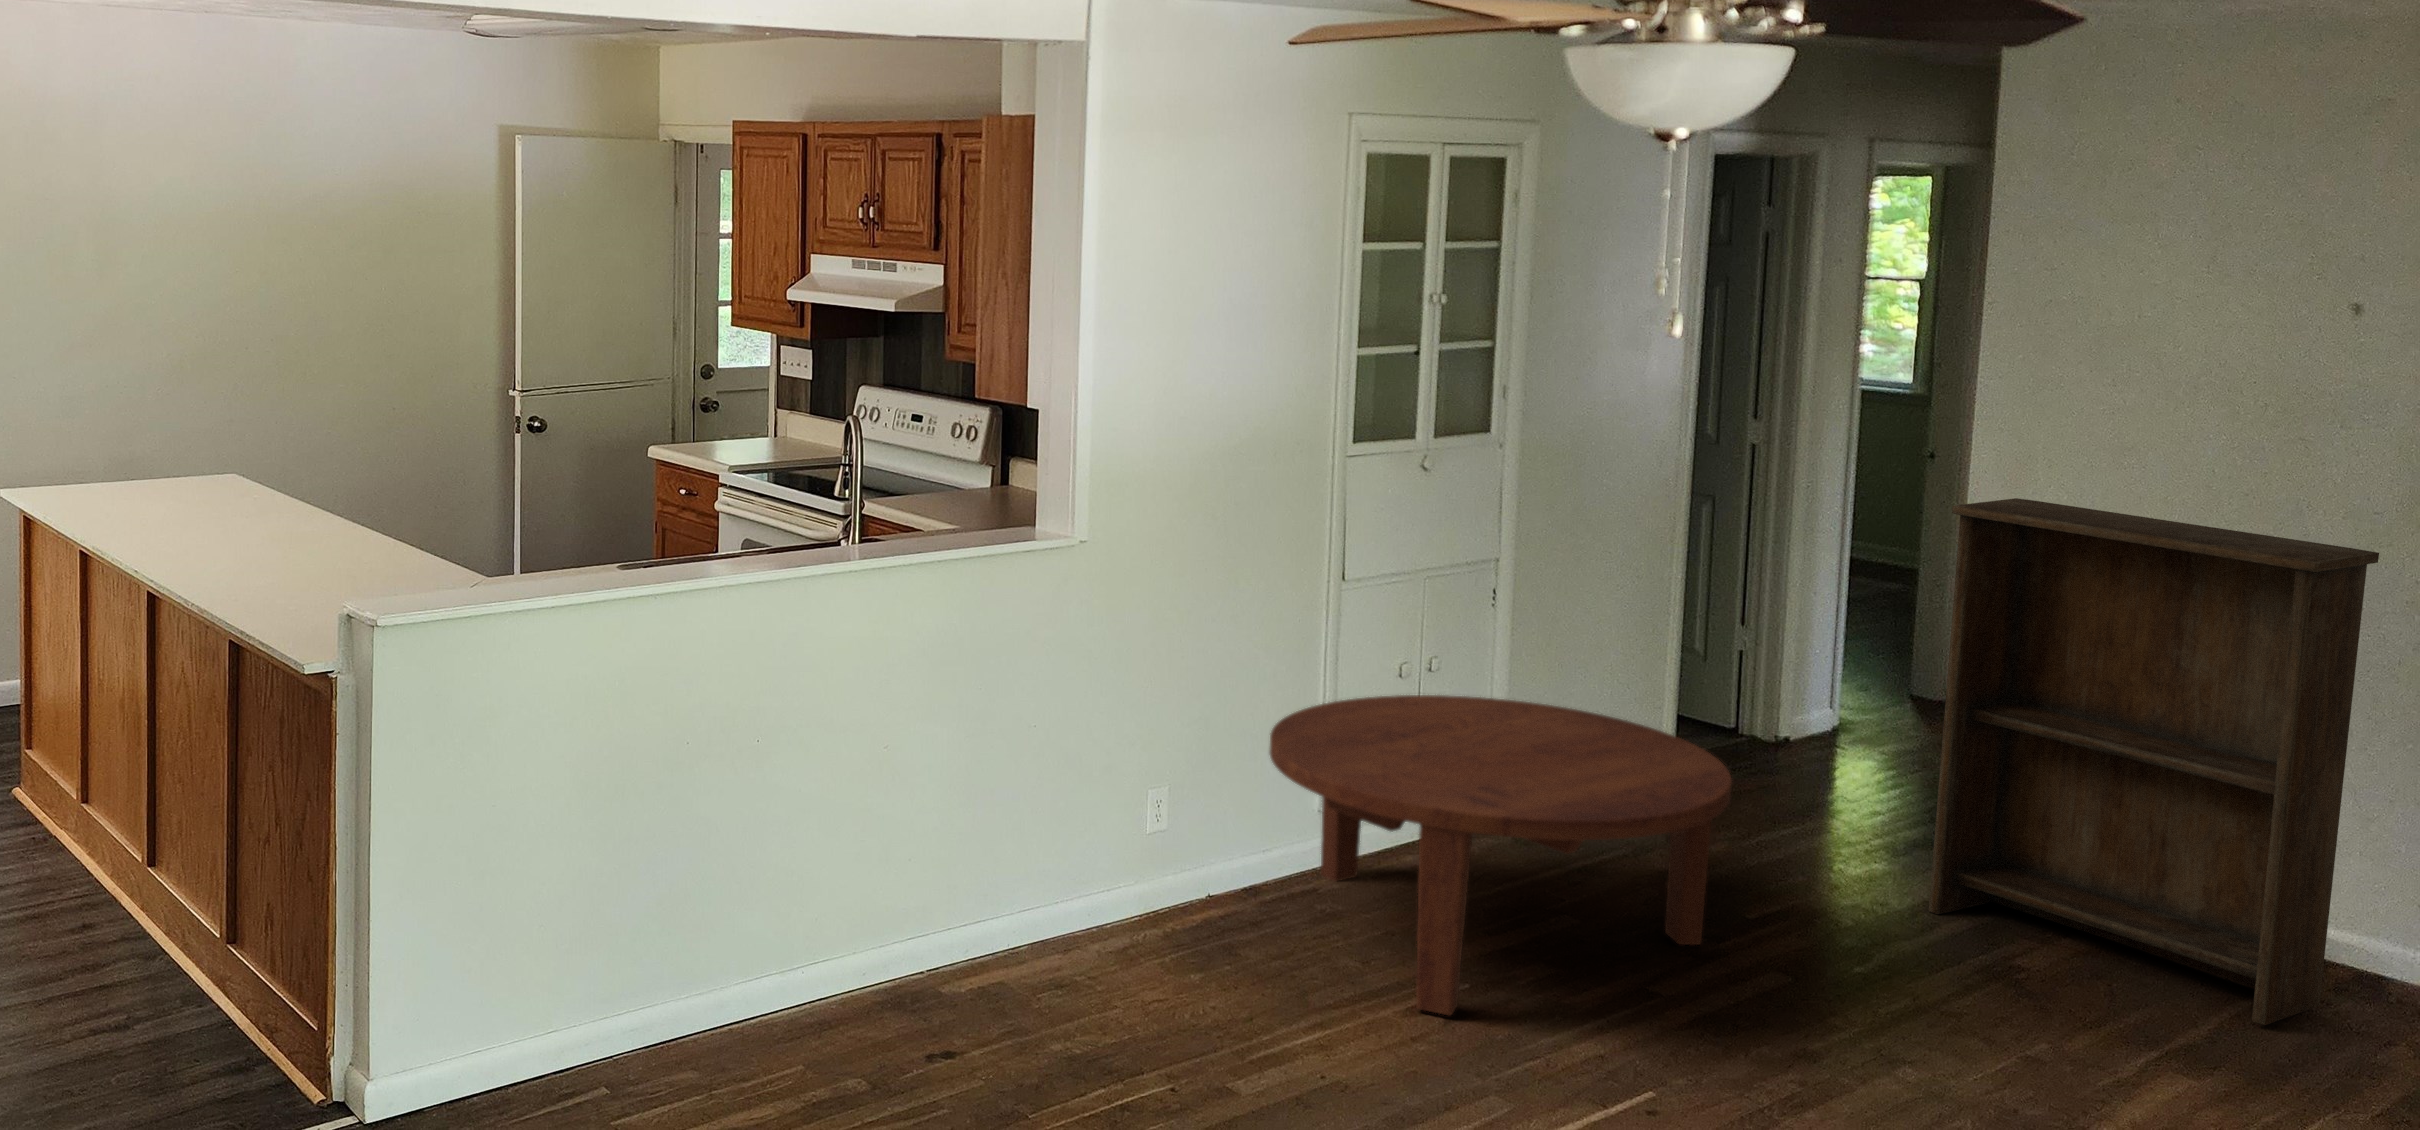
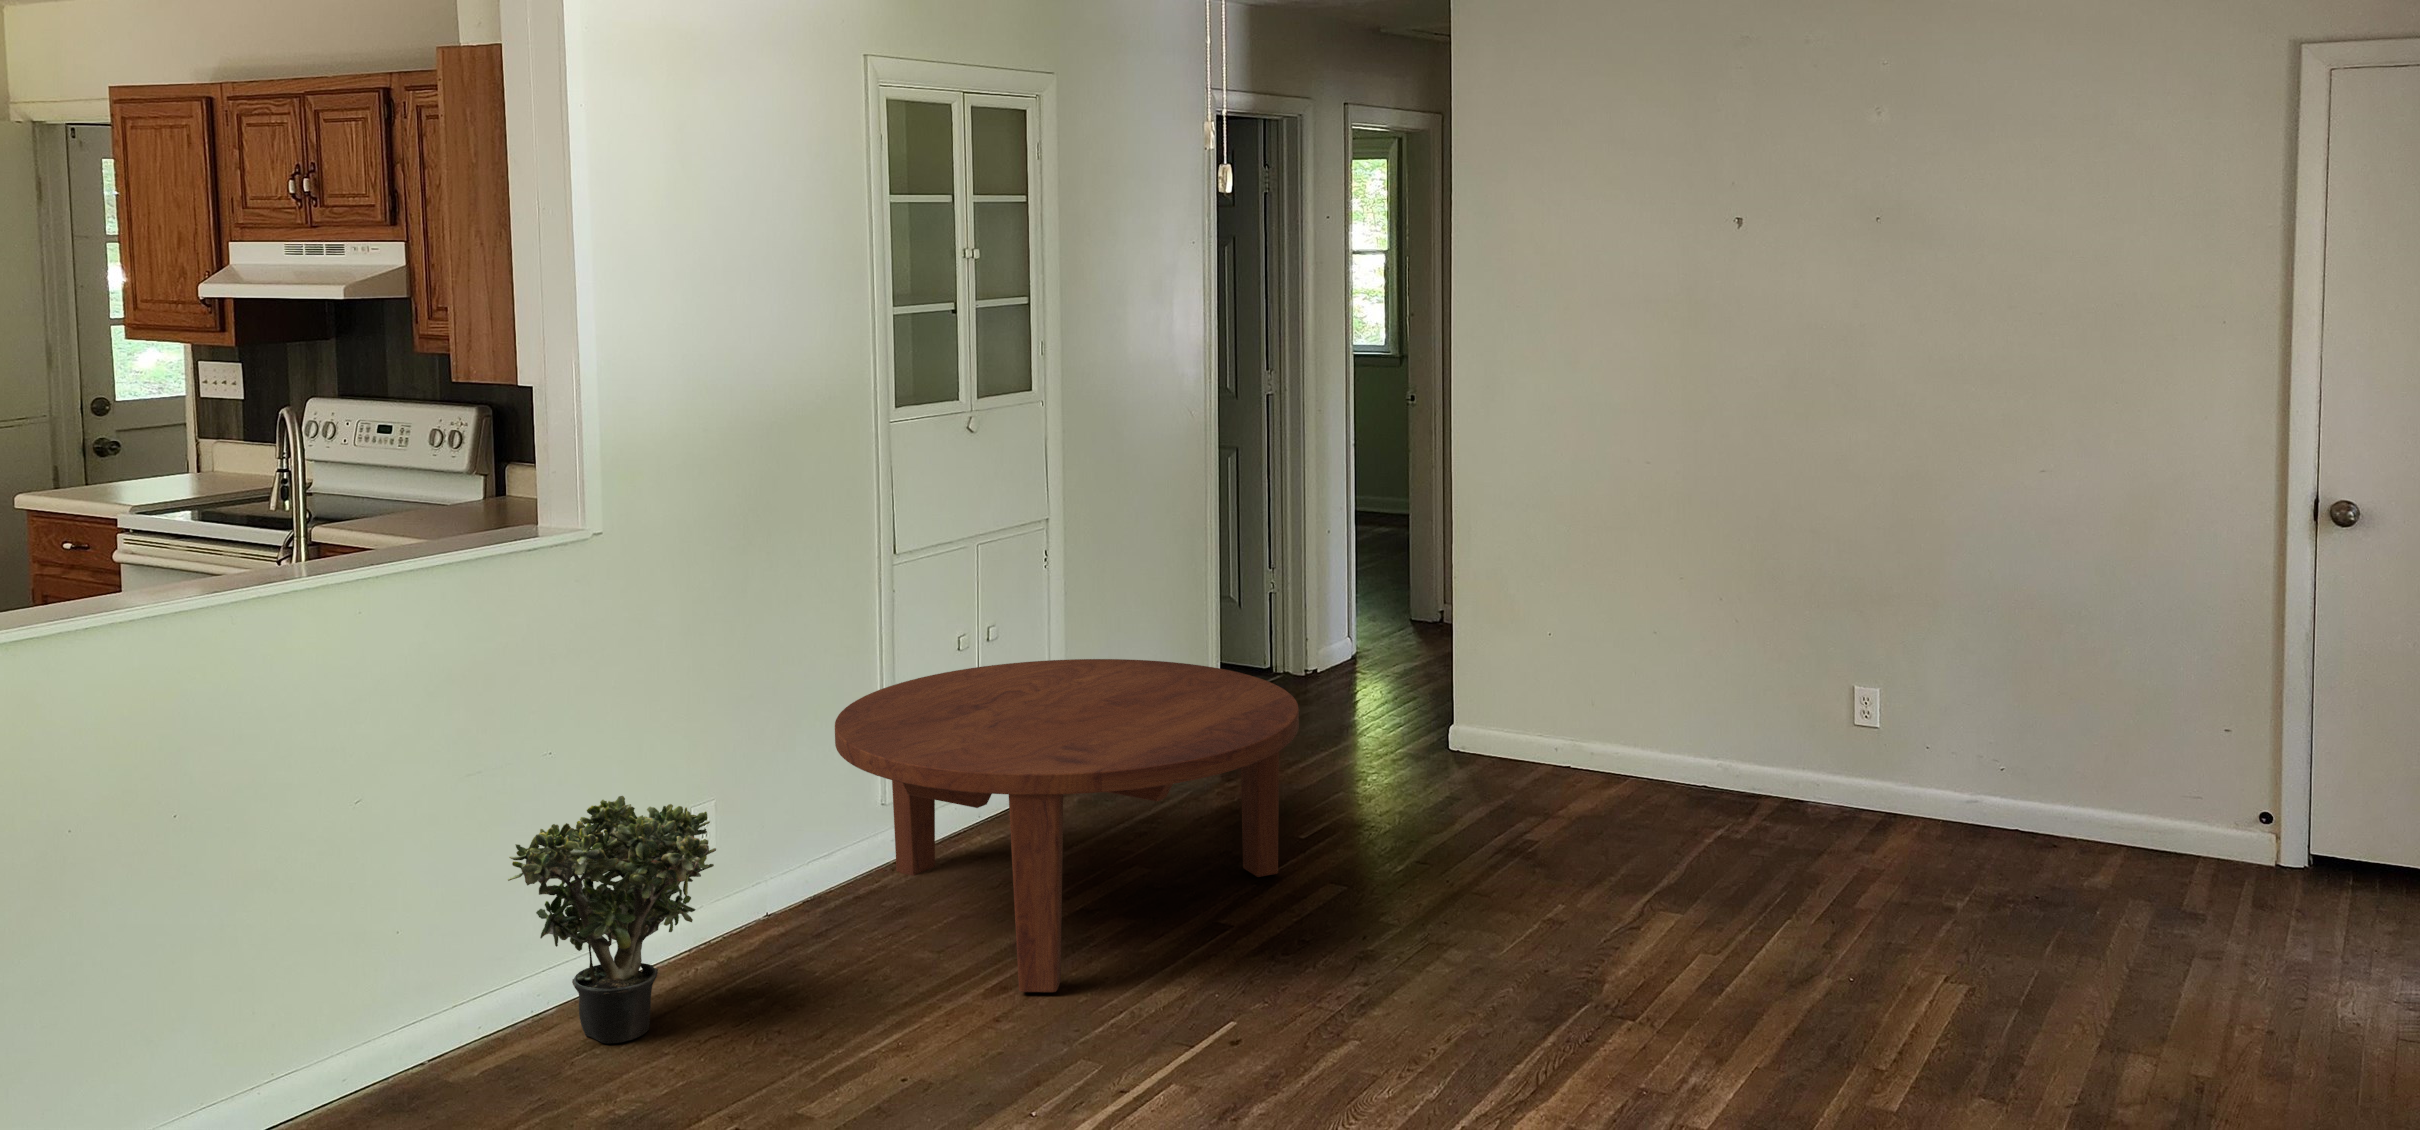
bookshelf: present [1928,498,2379,1025] -> none [1455,416,1789,856]
potted plant: none [985,772,1154,981] -> present [508,796,716,1043]

